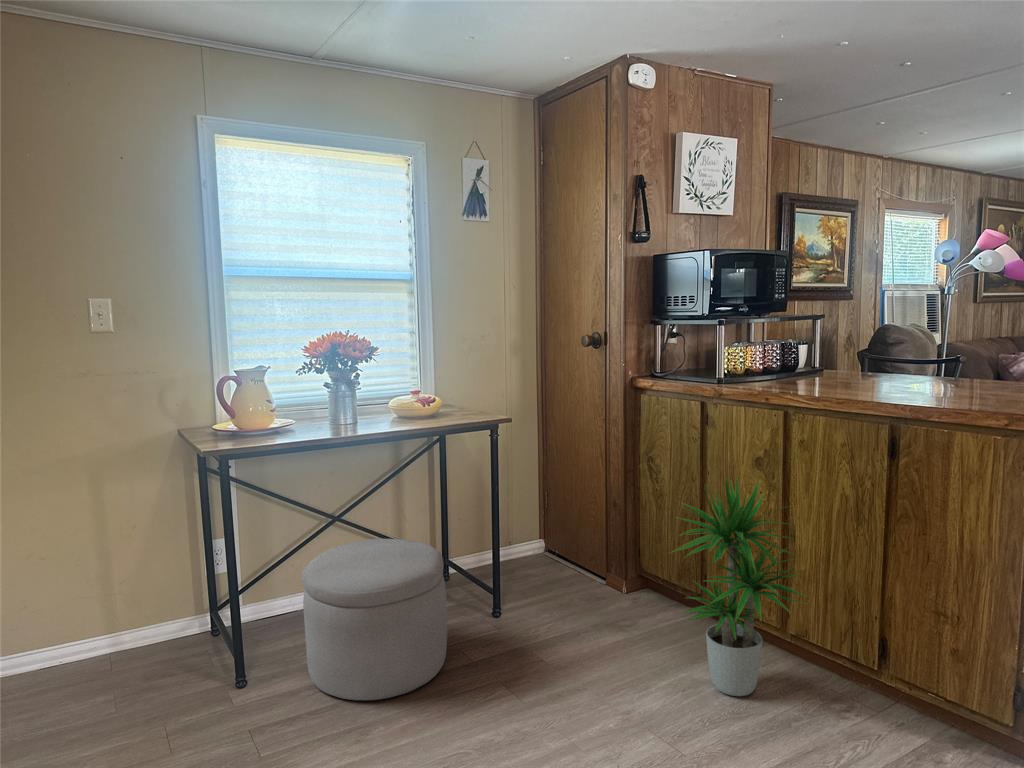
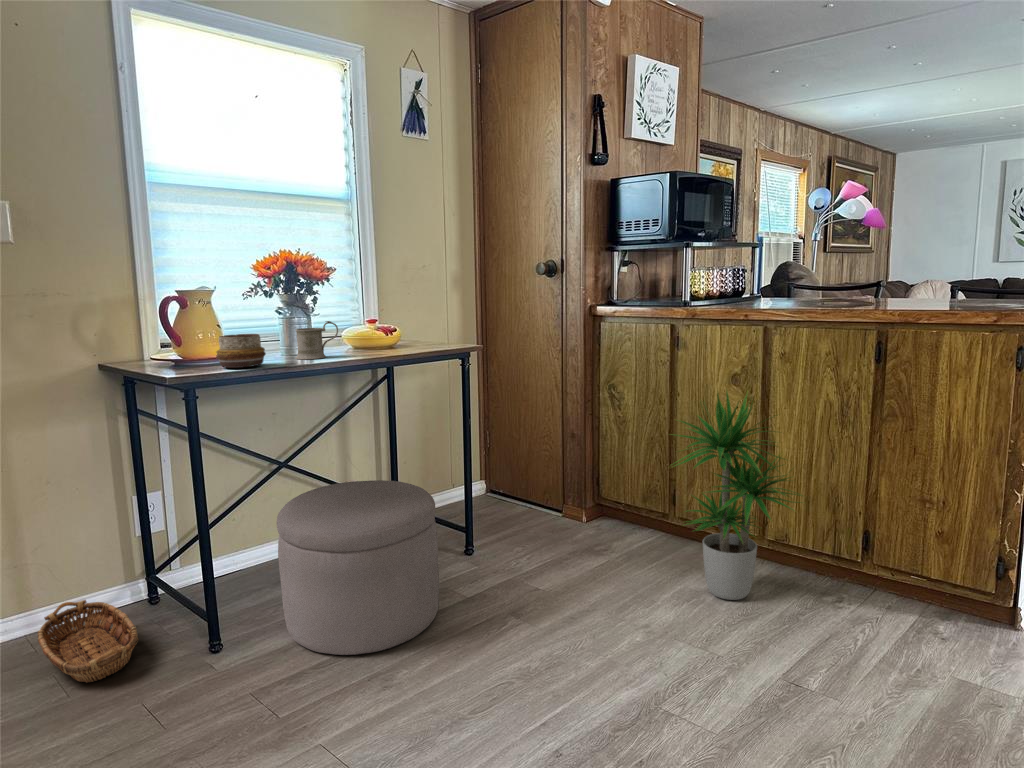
mug: none [336,395,373,429] -> present [296,321,338,359]
decorative bowl: none [262,407,303,438] -> present [216,334,266,368]
basket: none [104,621,205,710] -> present [38,600,138,683]

